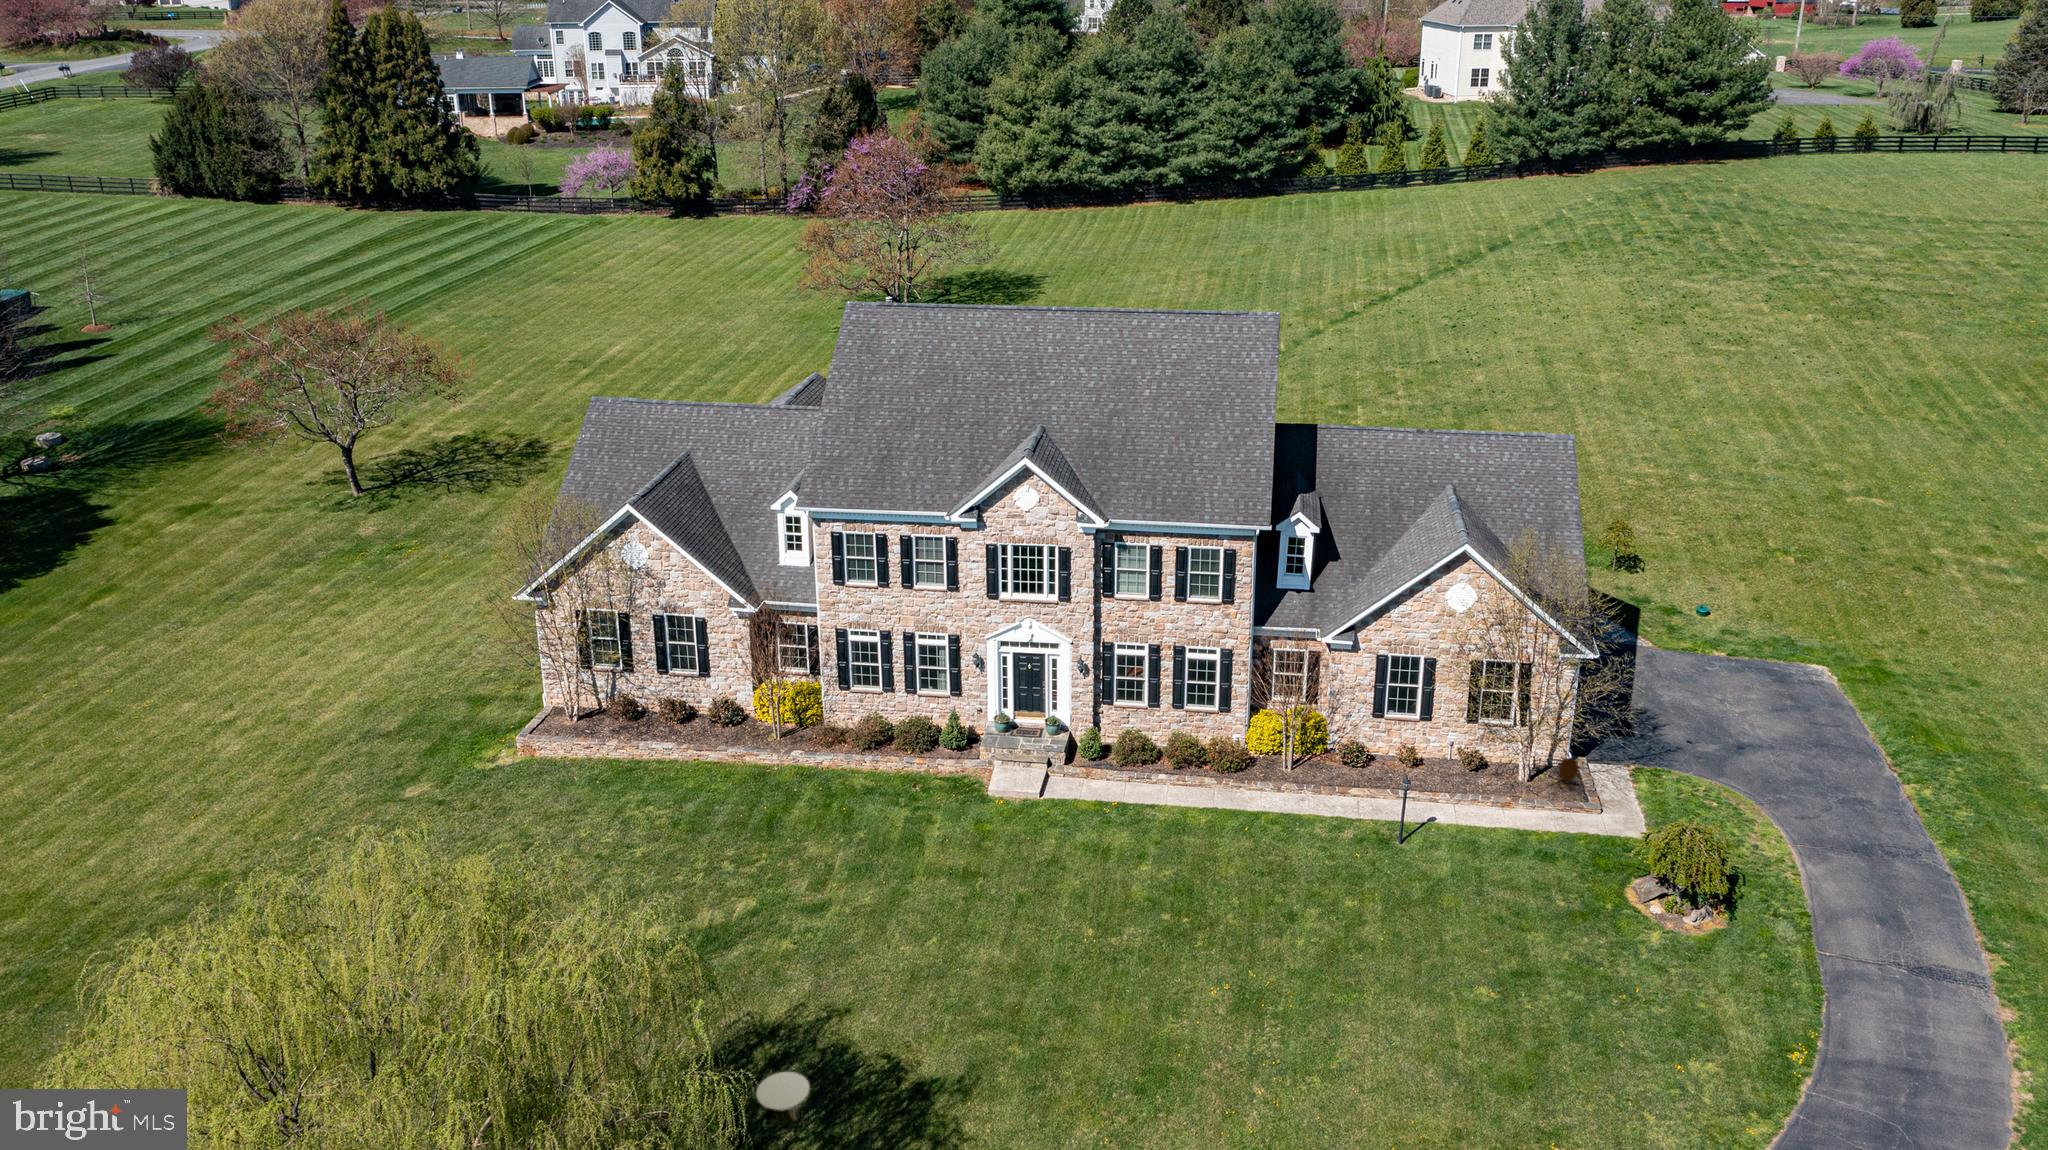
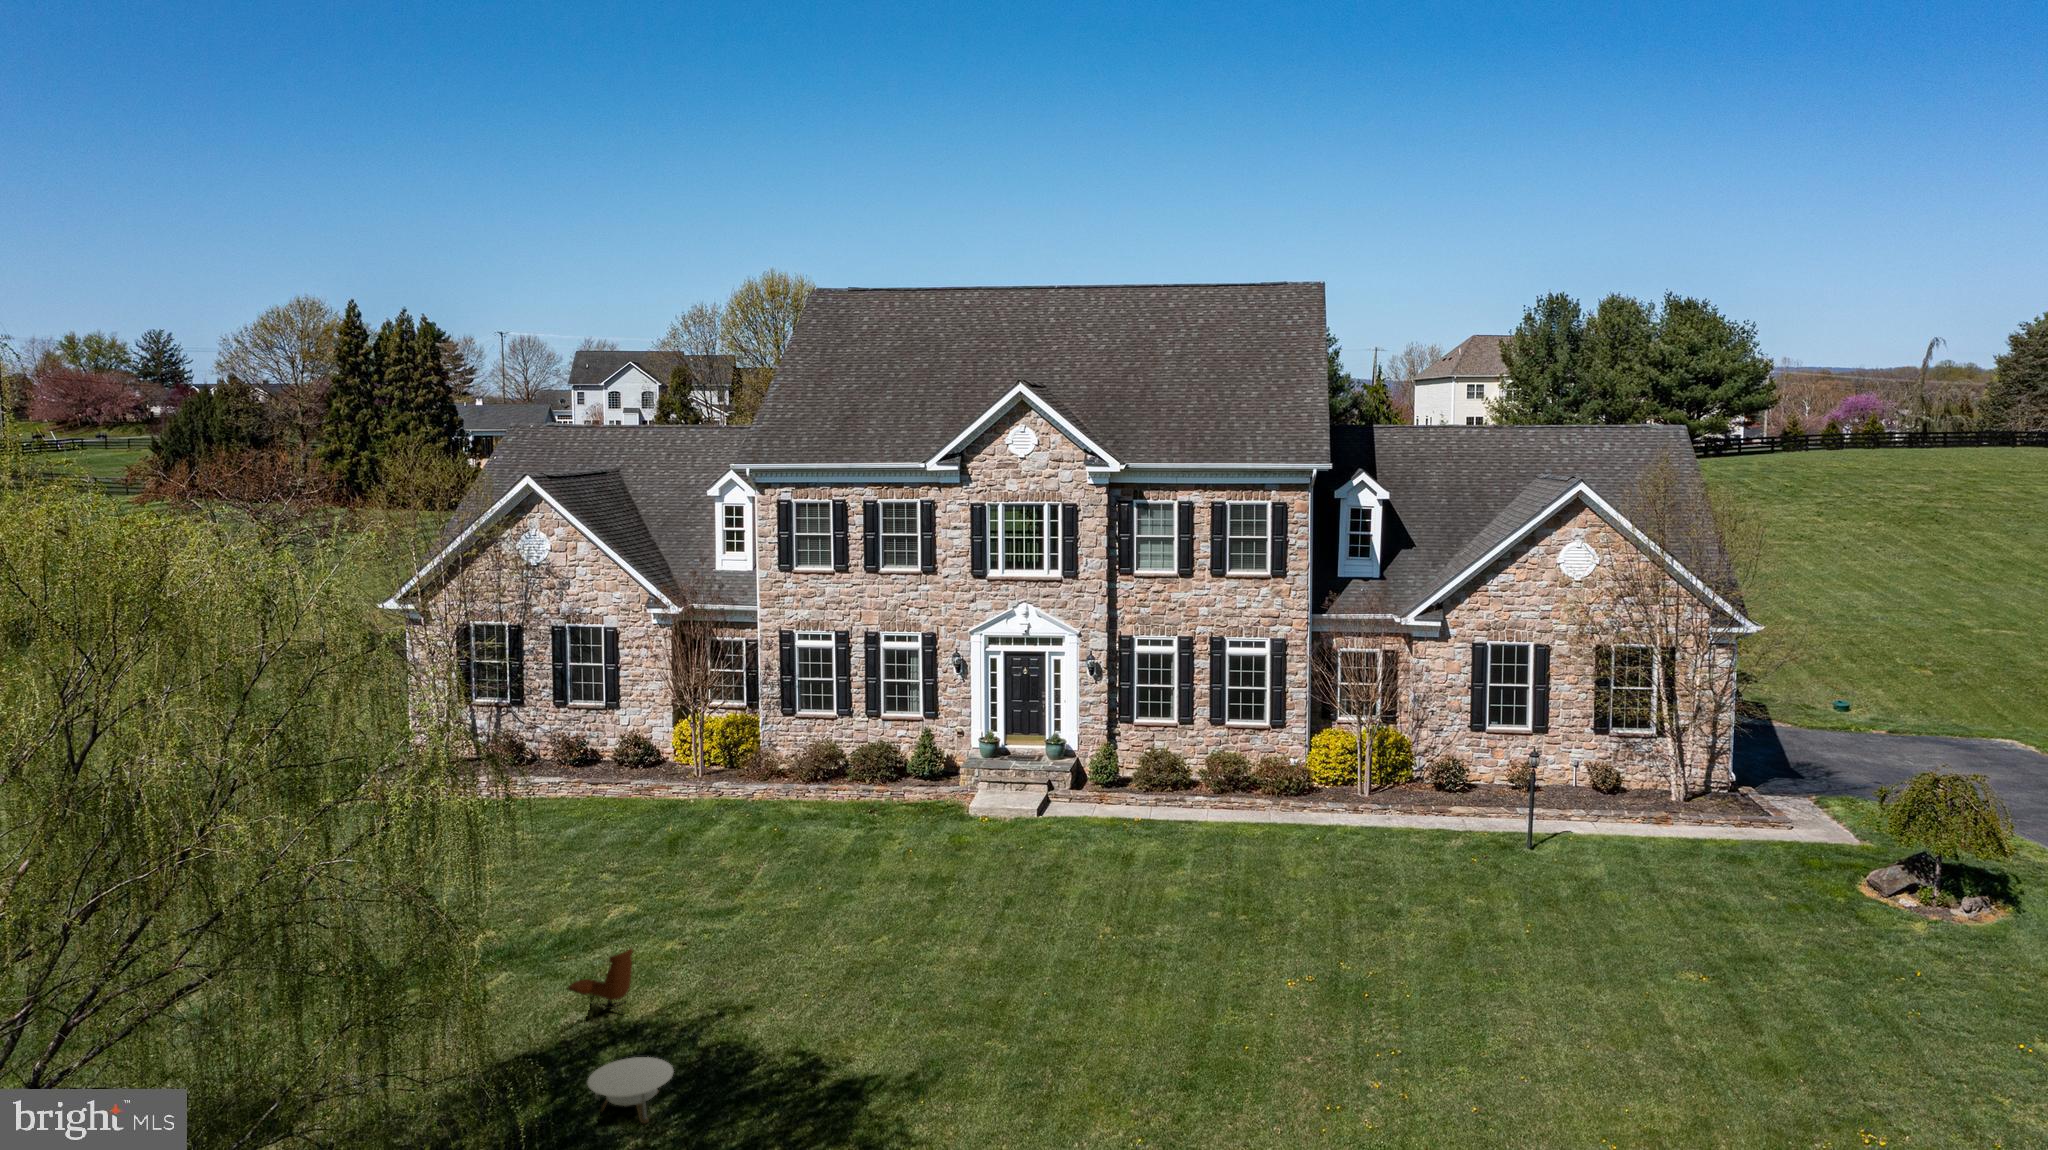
lounge chair: present [1558,758,1579,785] -> present [568,948,633,1012]

